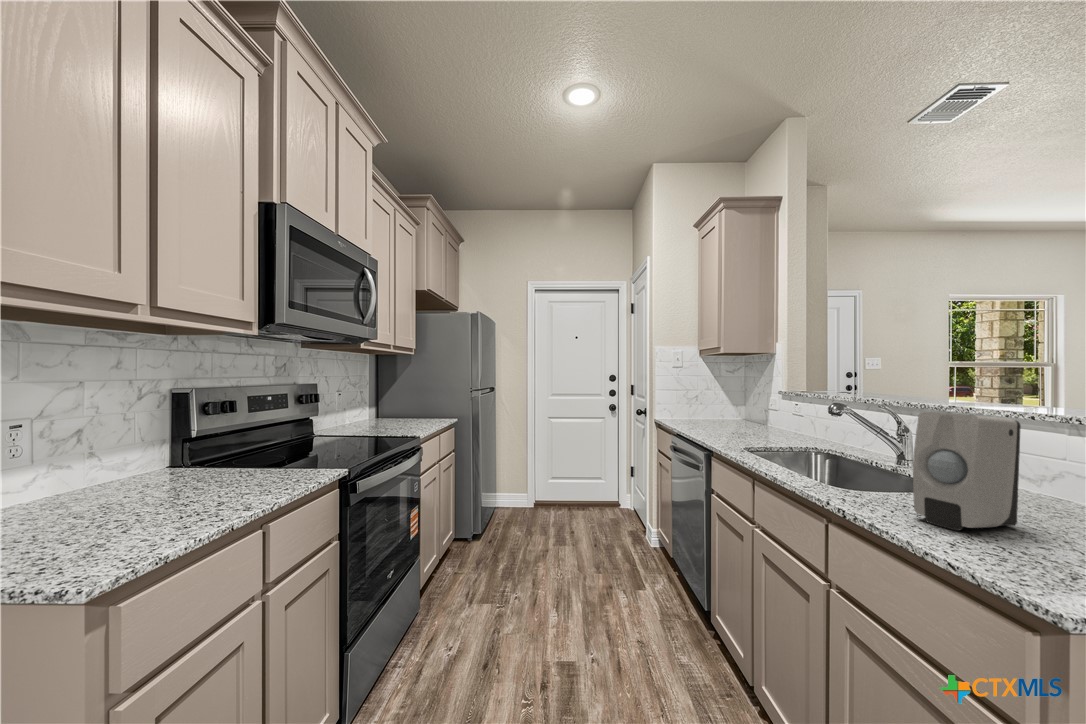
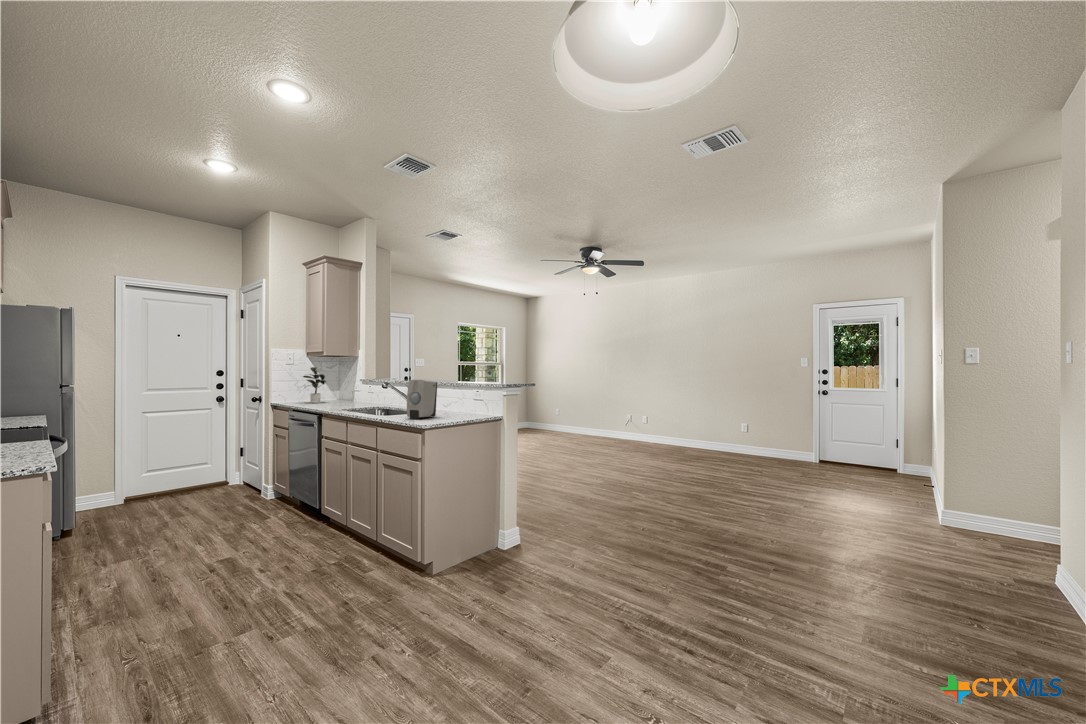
potted plant: none [689,370,741,425] -> present [303,367,326,403]

